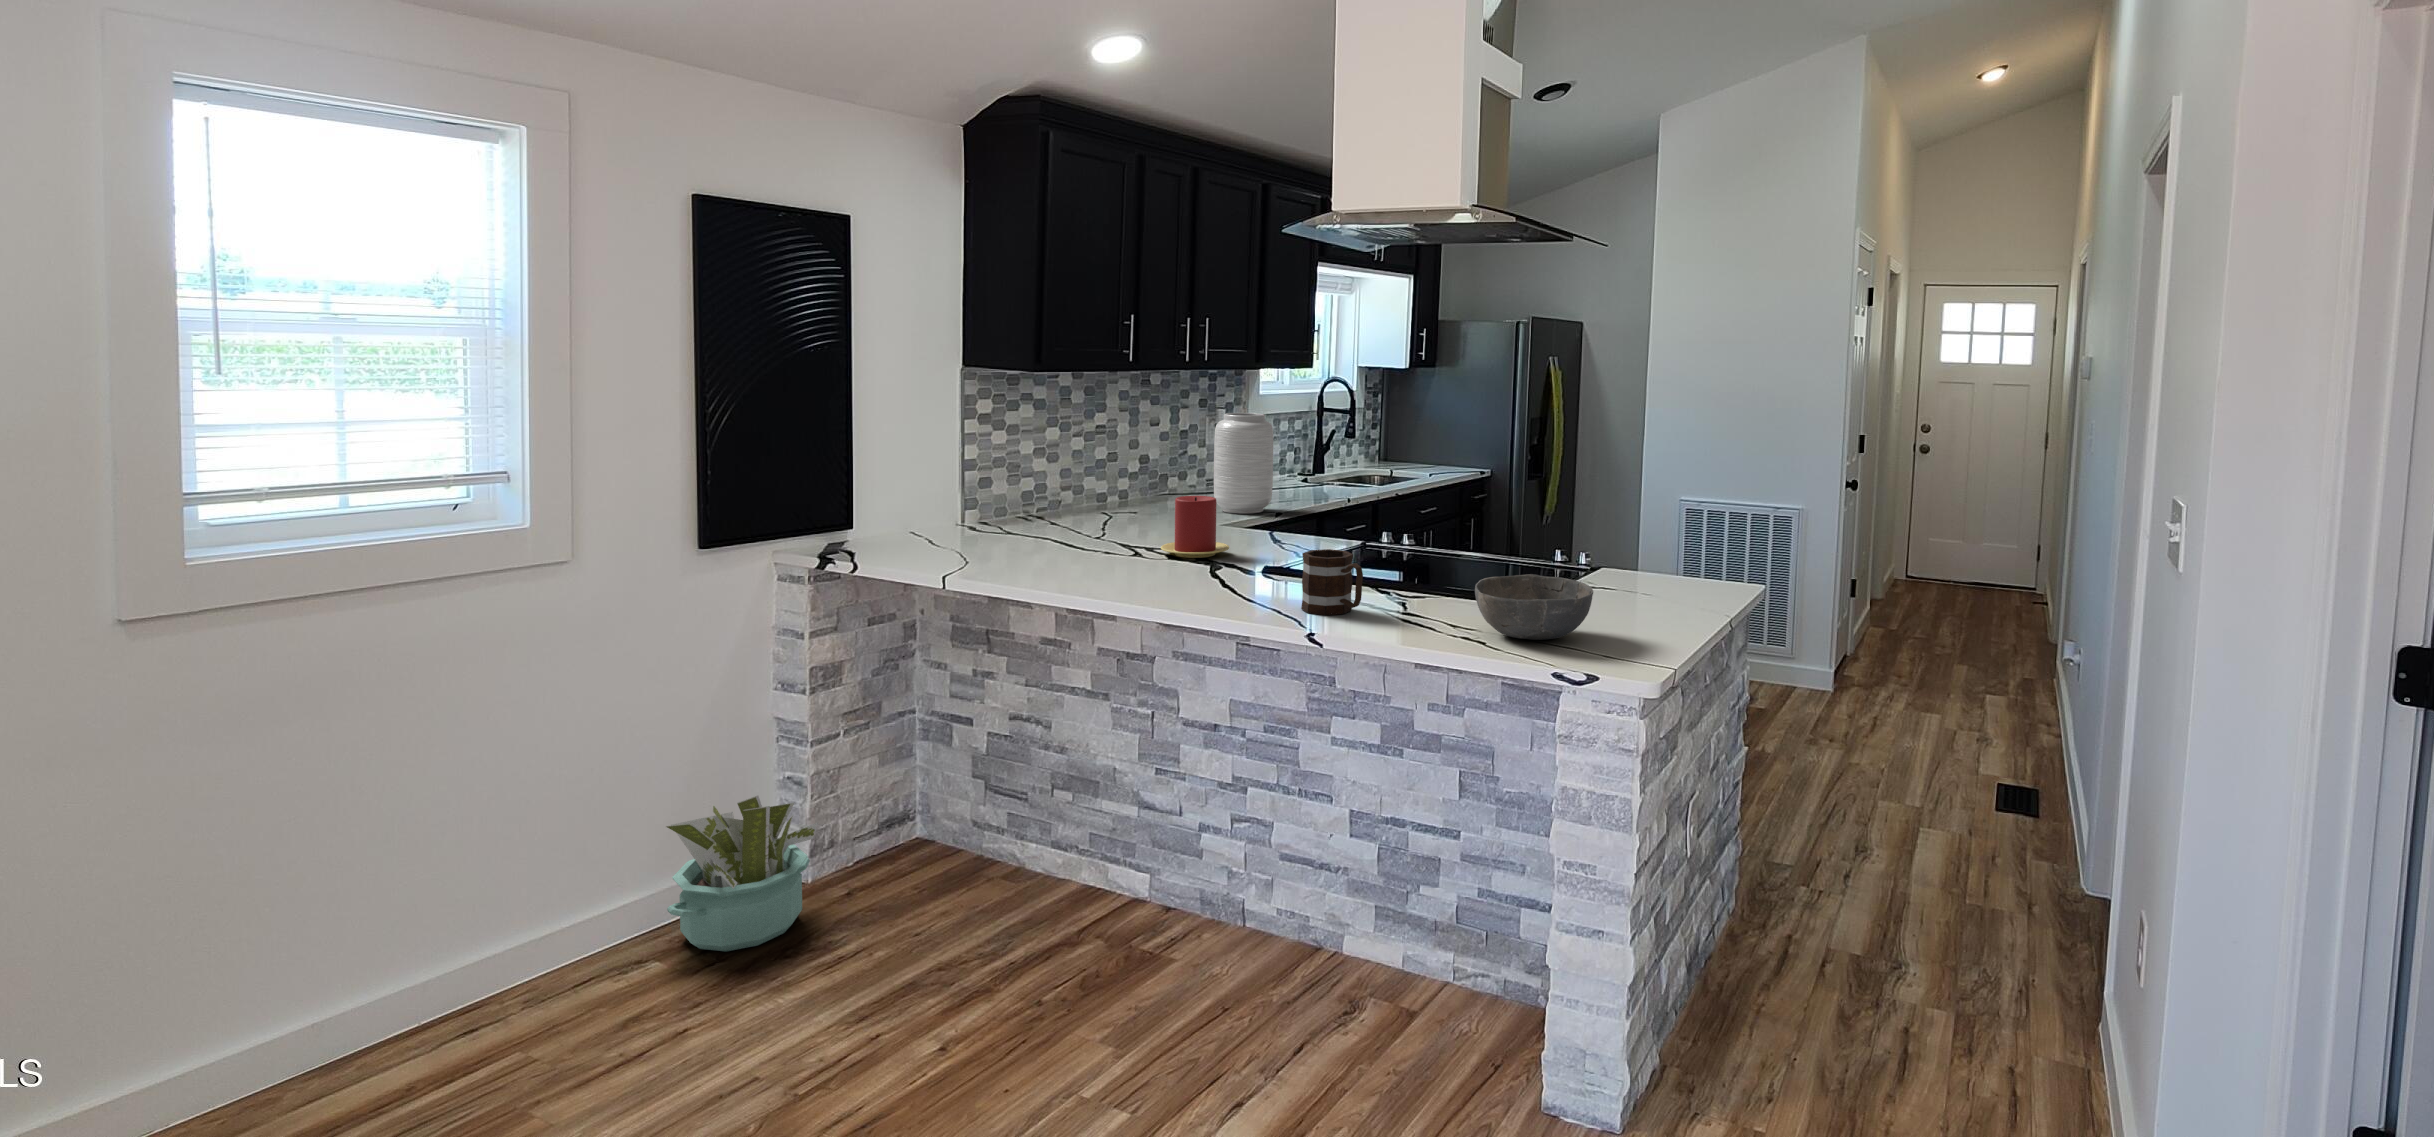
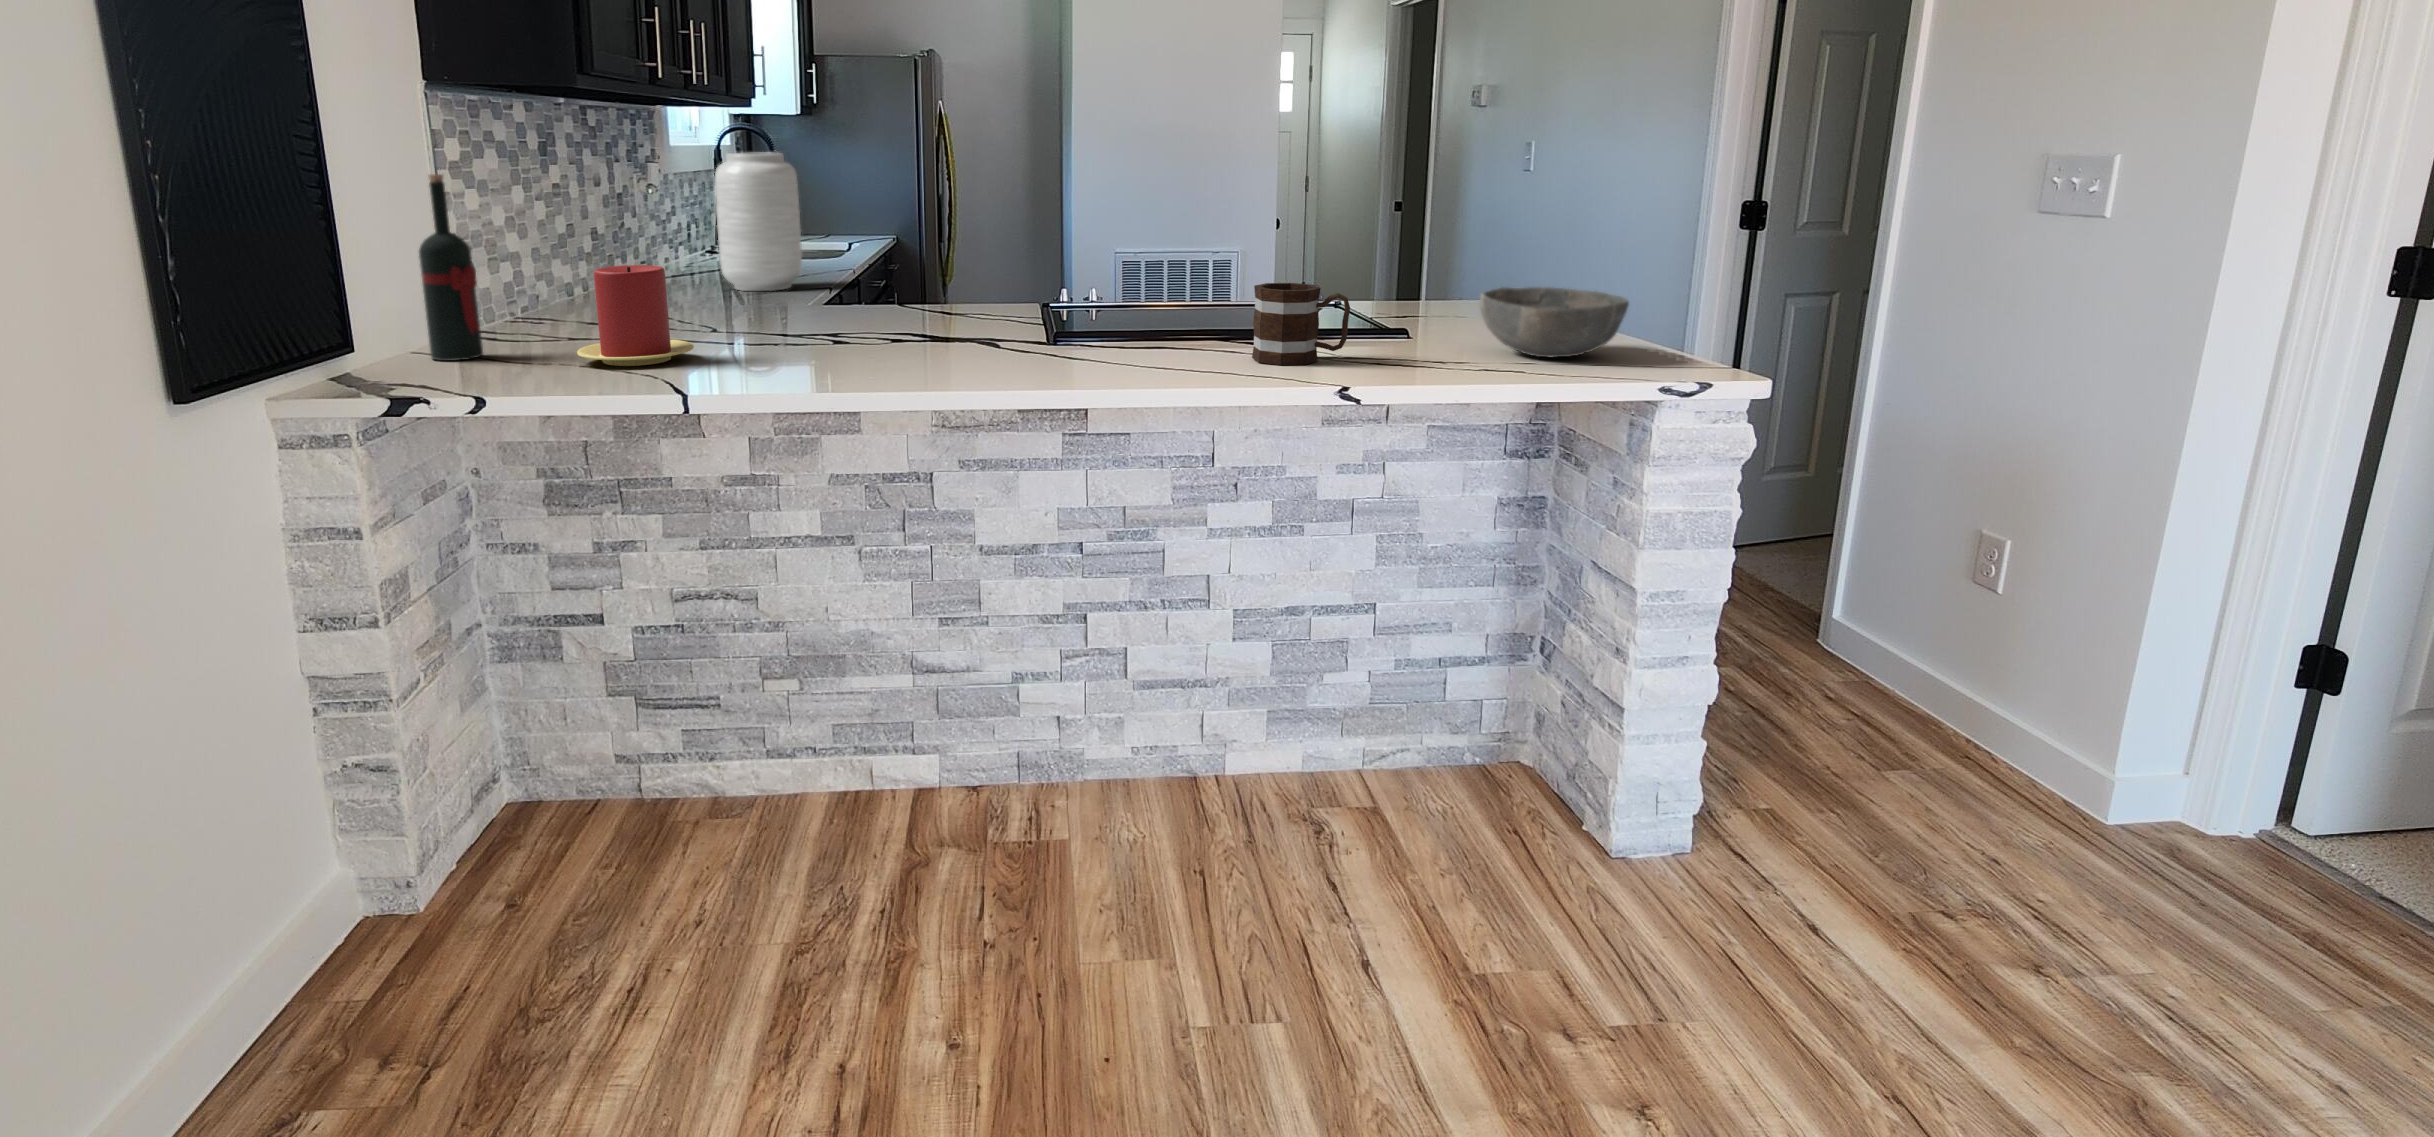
wine bottle: none [899,429,930,542] -> present [419,174,483,361]
candle: present [1161,496,1229,558] -> present [577,265,694,366]
decorative plant: present [666,796,818,951] -> none [241,793,500,1059]

